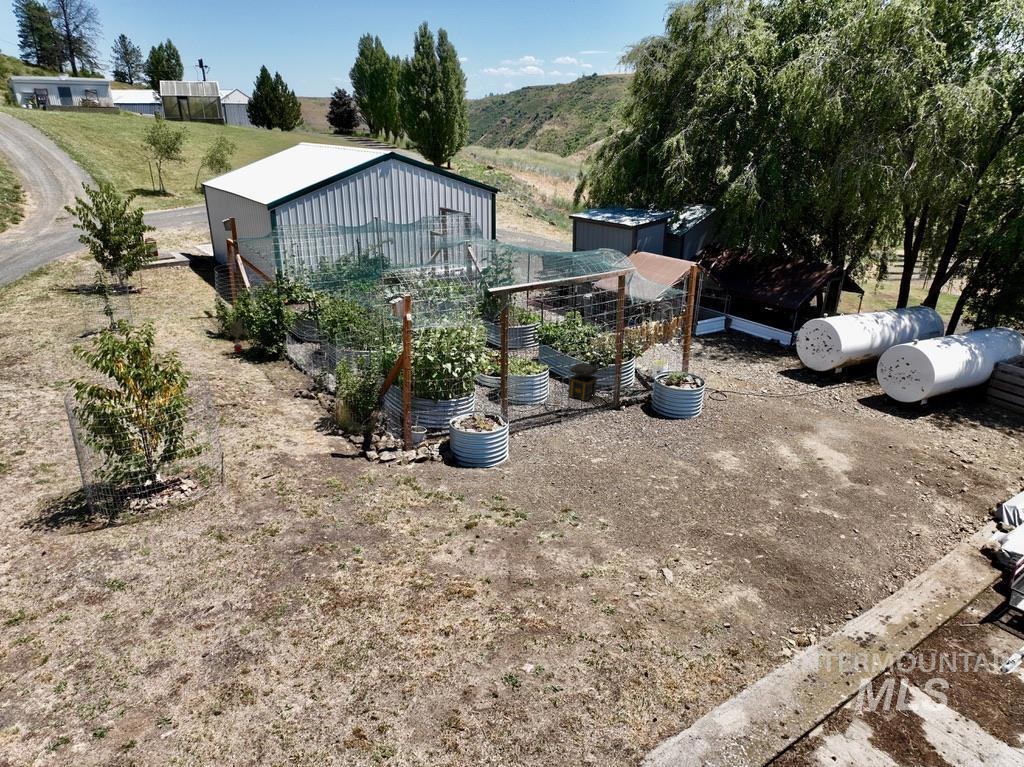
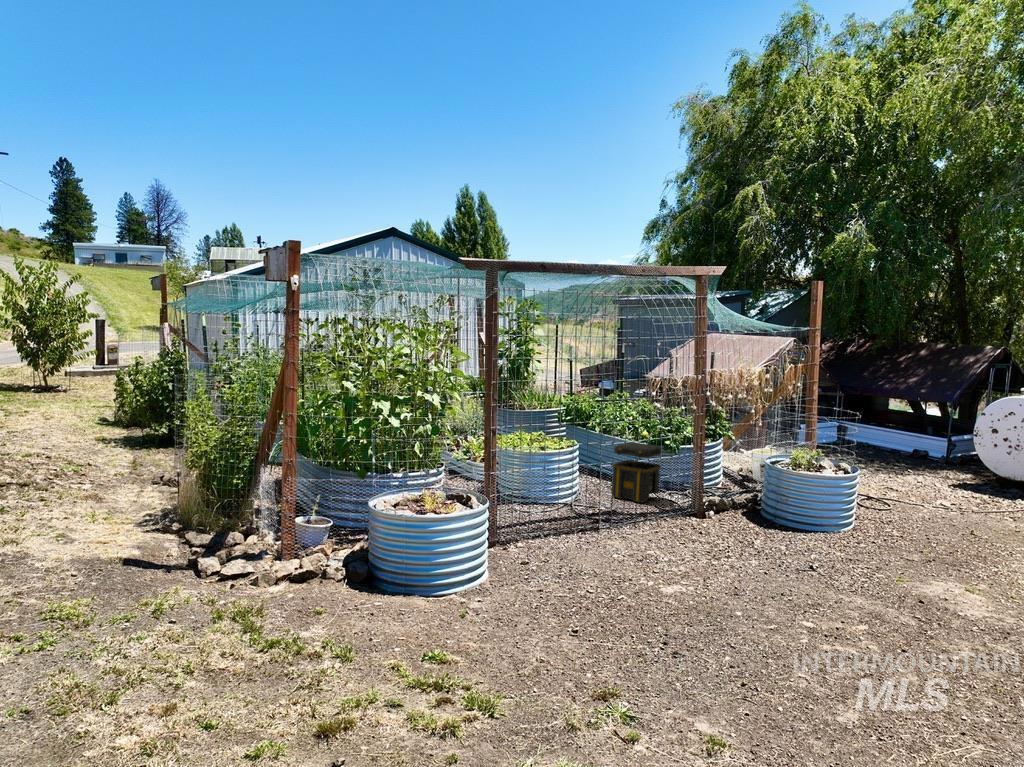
potted tree: present [230,317,250,353] -> none [114,387,148,441]

